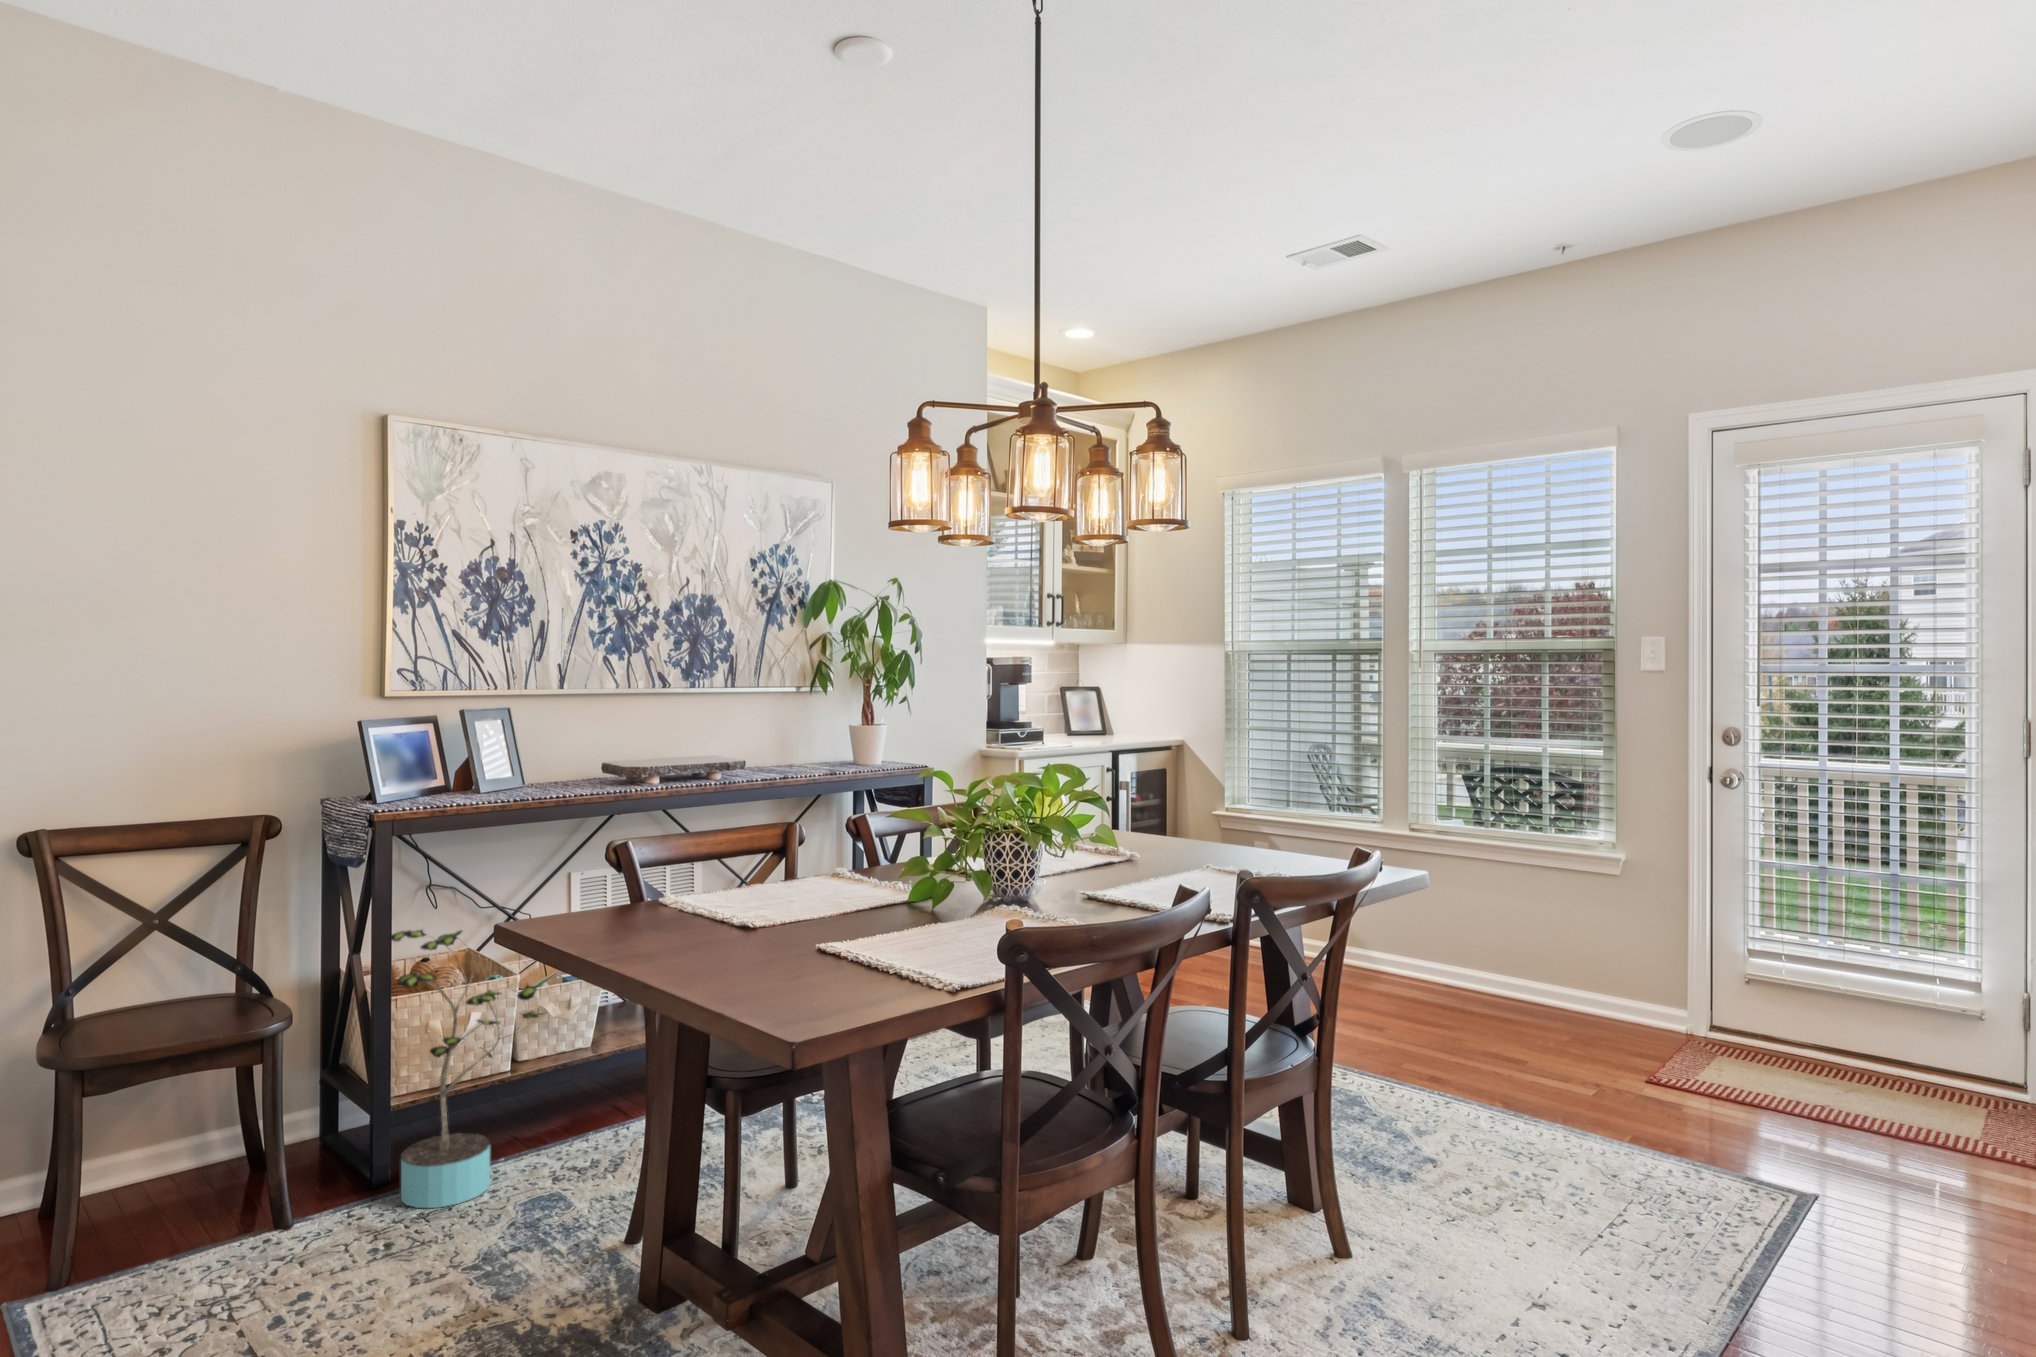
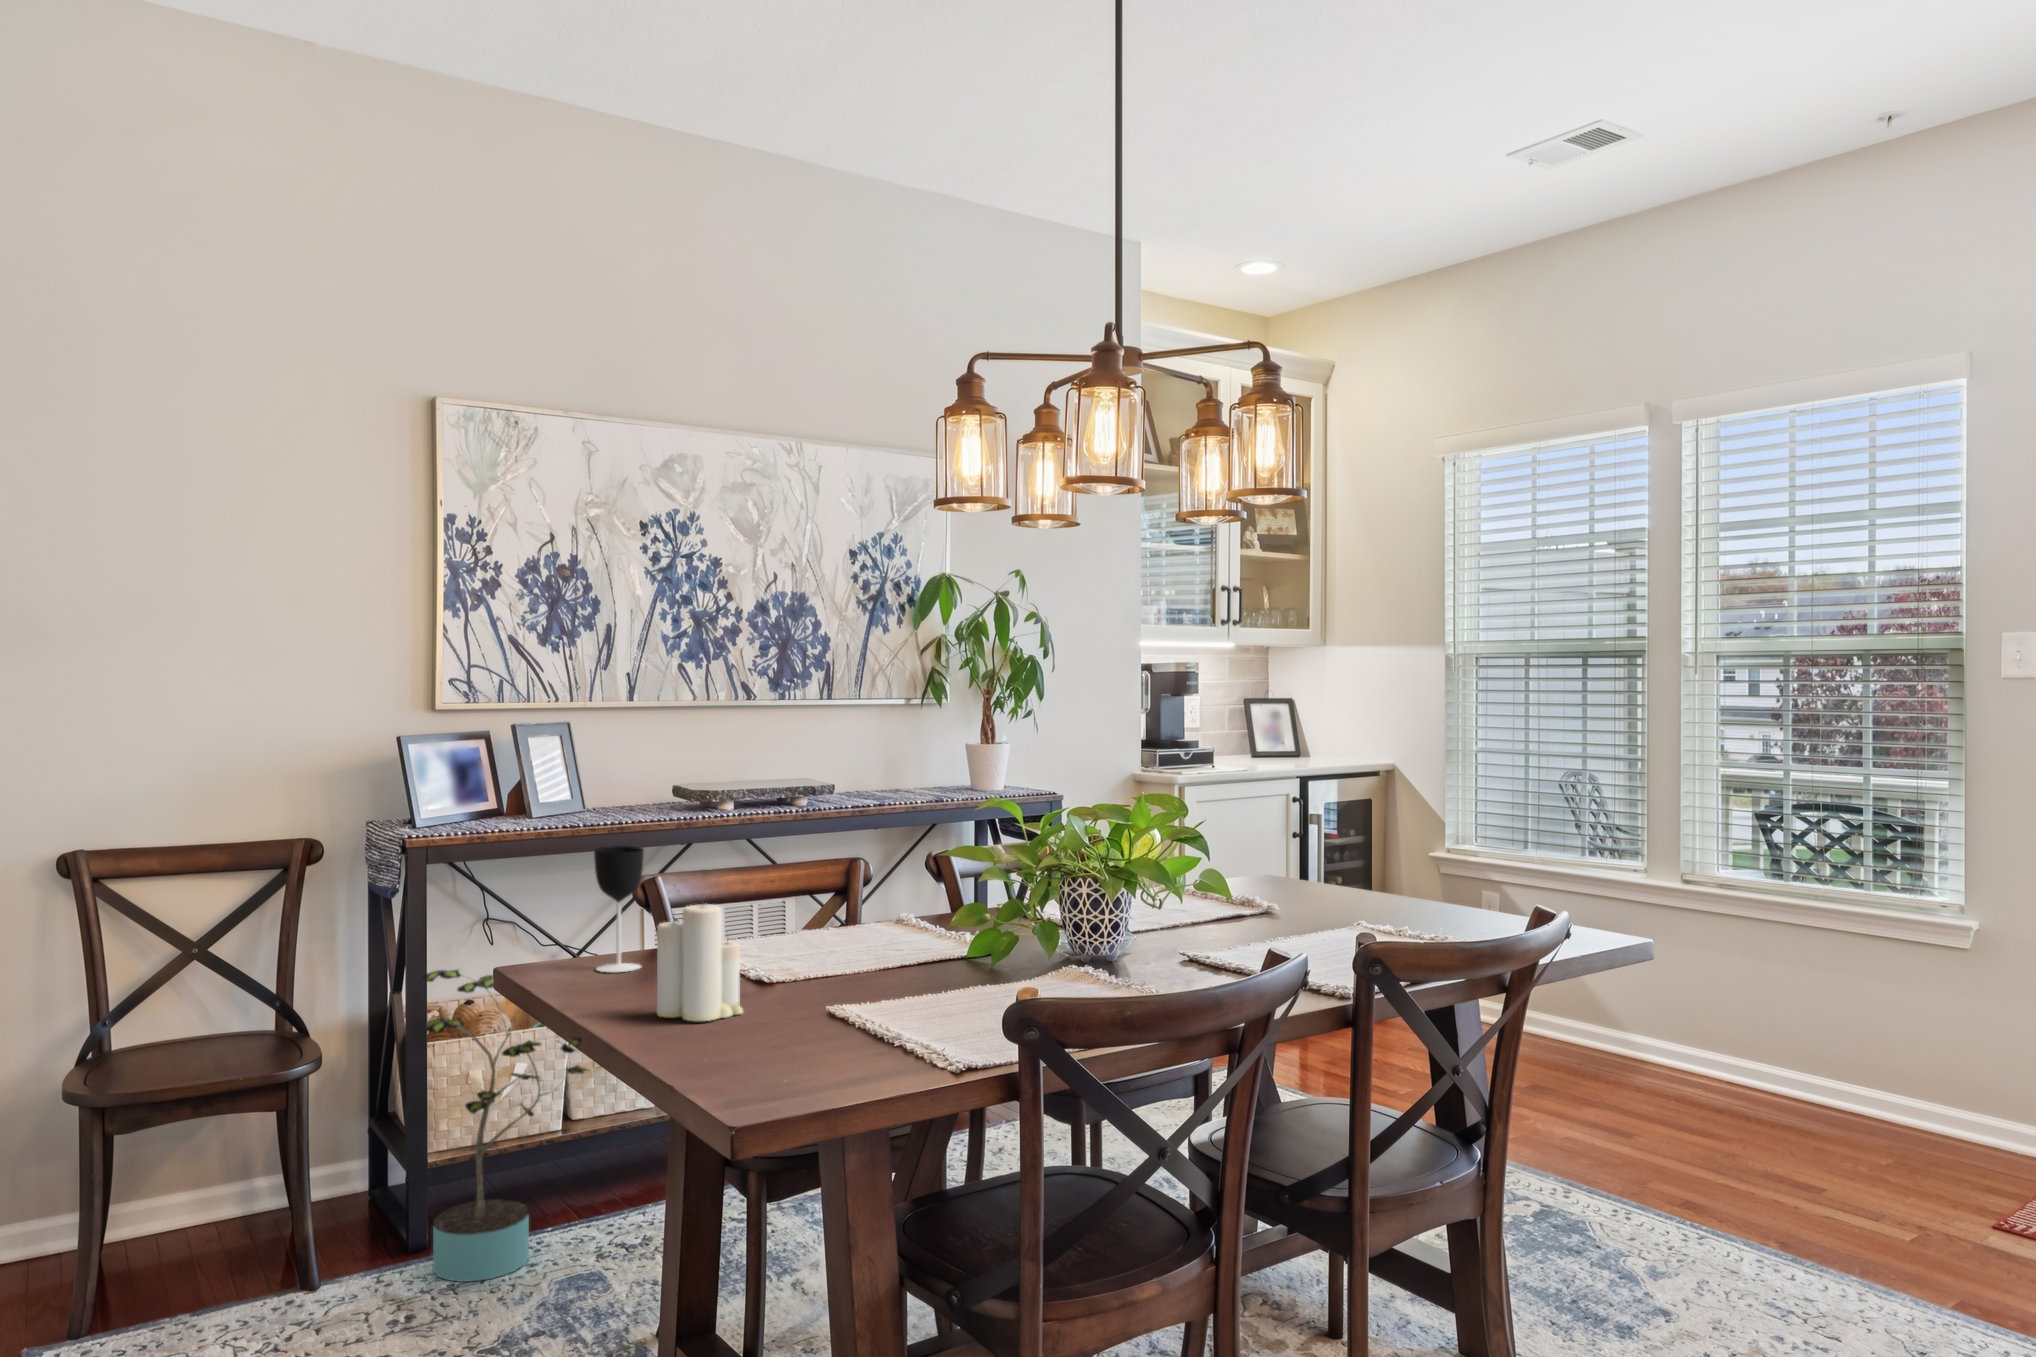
wine glass: none [579,815,624,926] -> present [594,846,644,972]
candle: none [656,854,735,965] -> present [656,904,743,1021]

